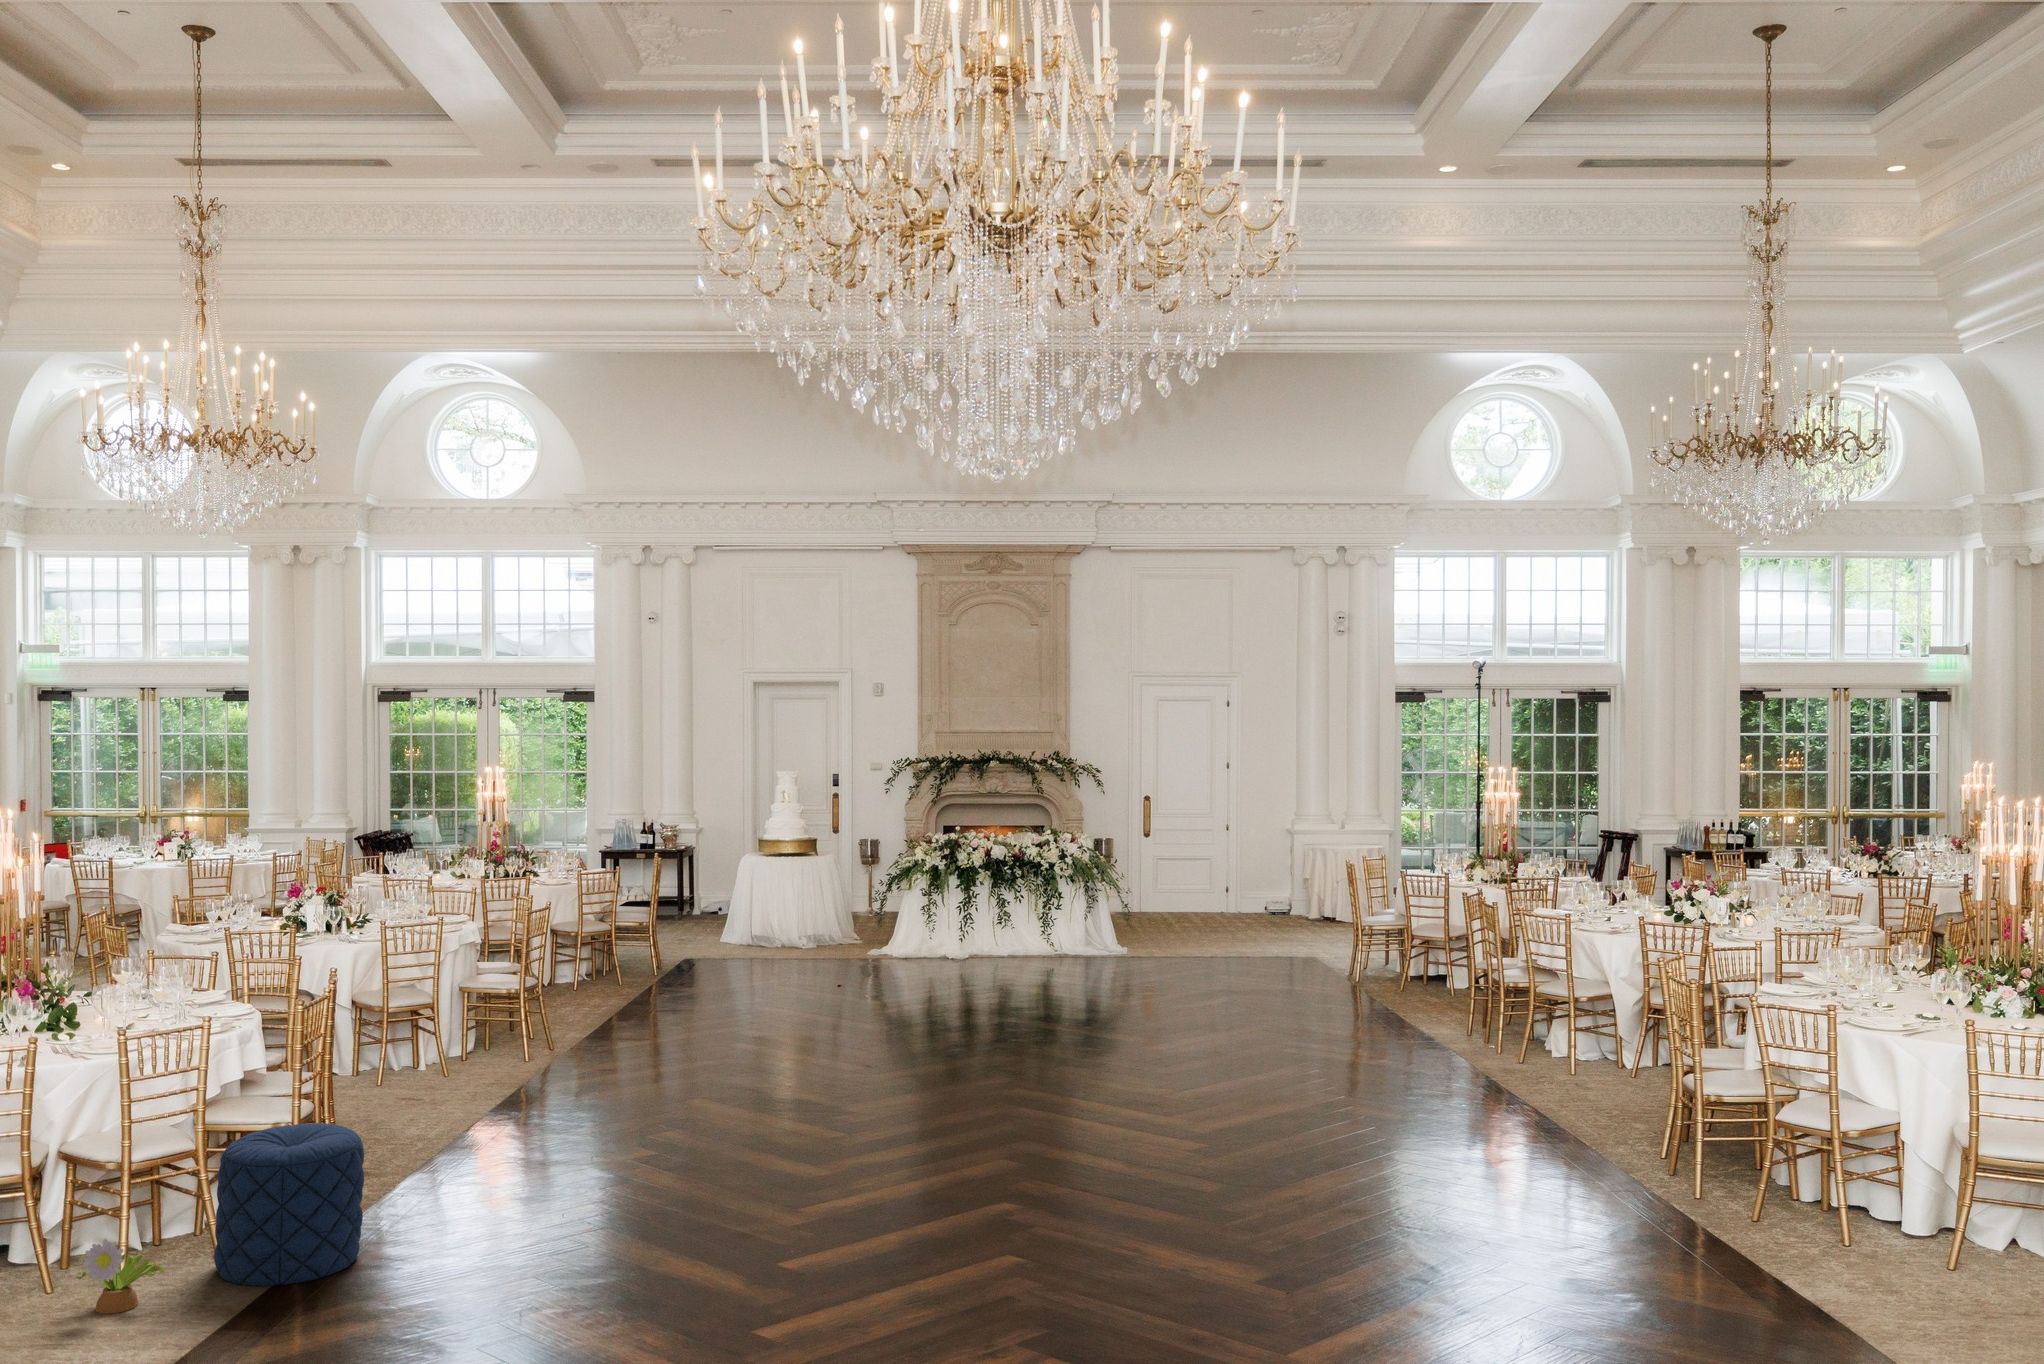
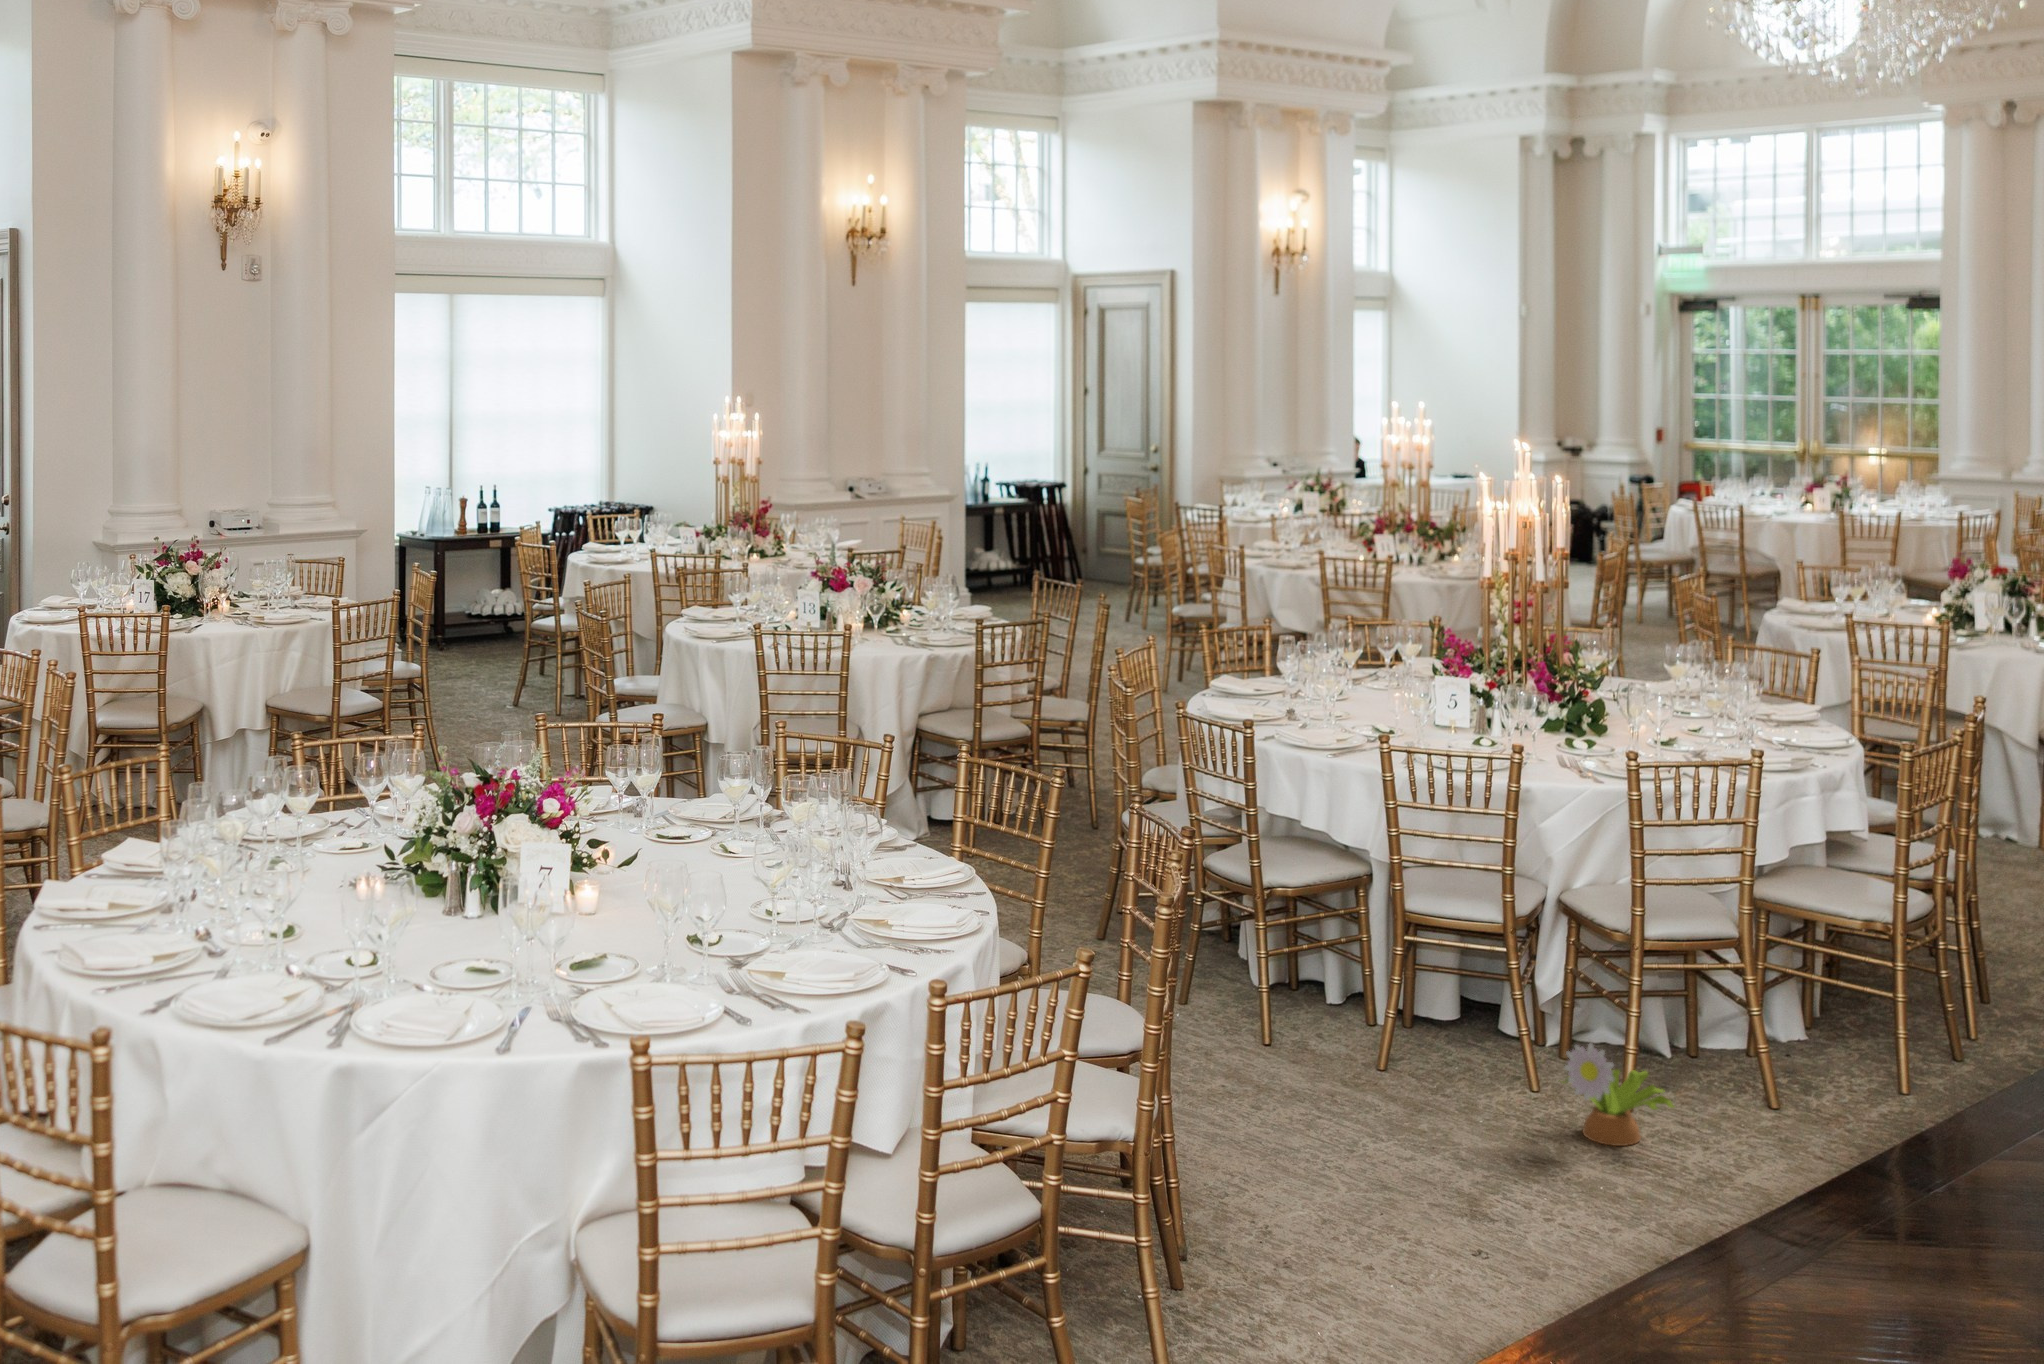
pouf: present [214,1123,364,1286] -> none [1756,934,1997,1182]

